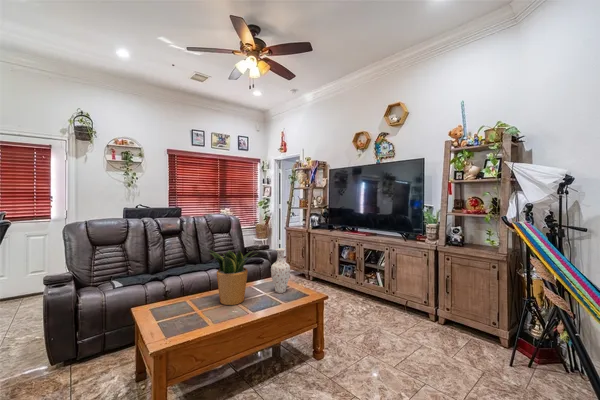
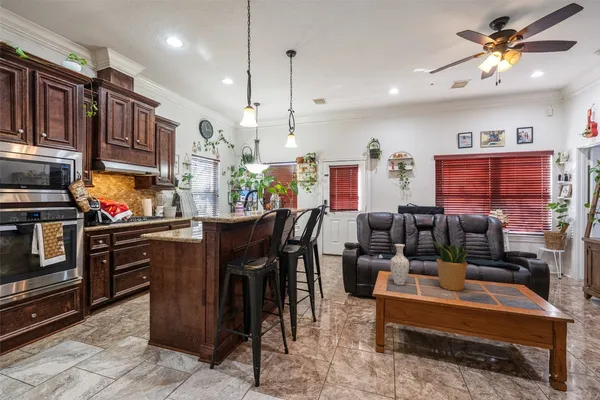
vase: present [271,248,290,293] -> present [390,244,409,285]

